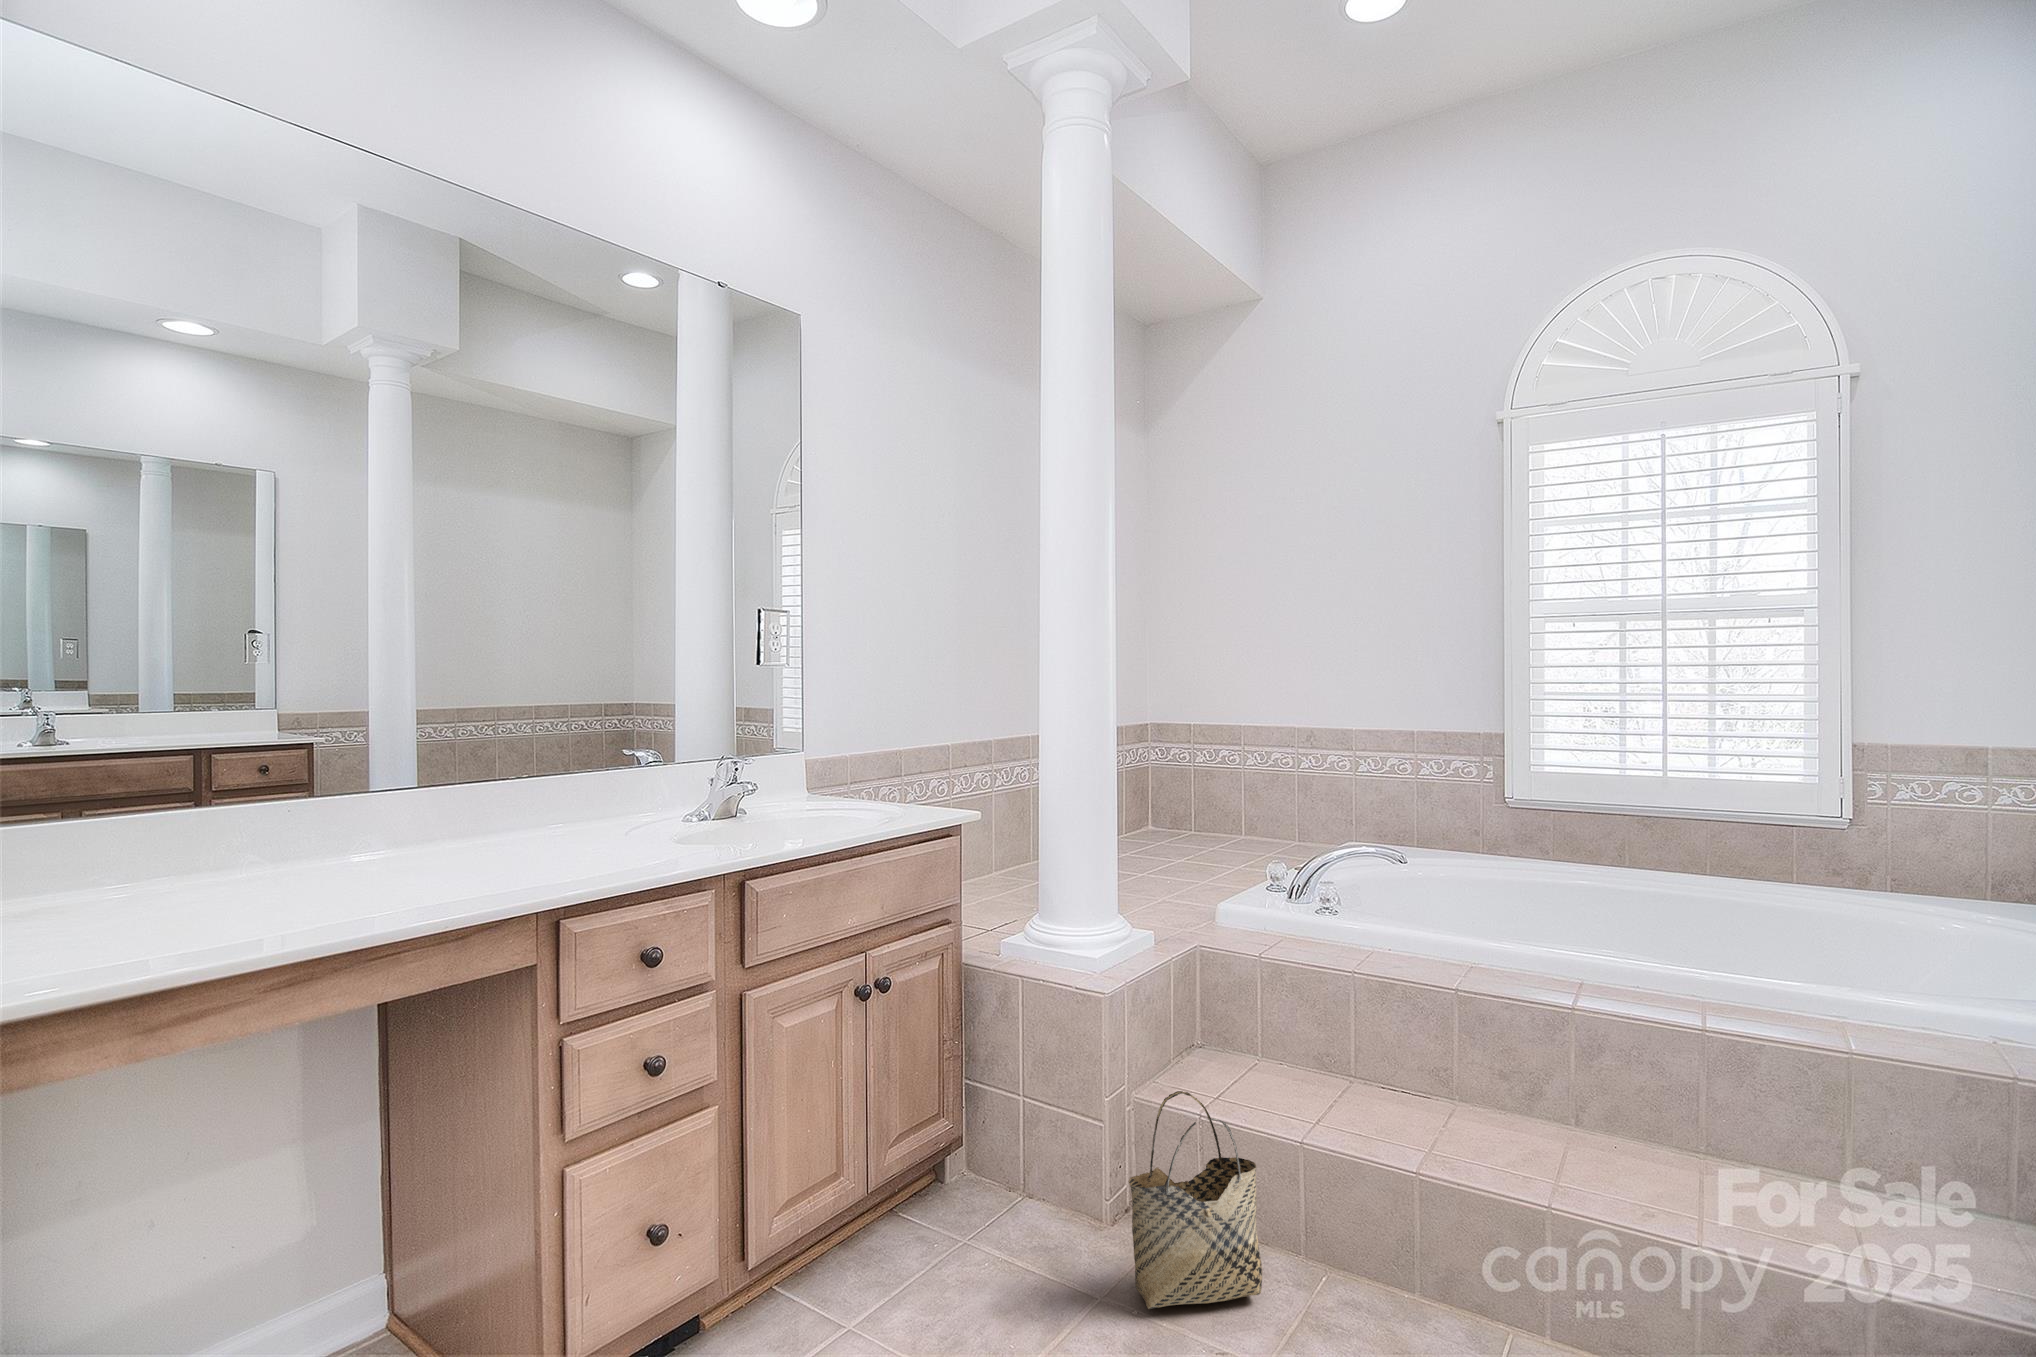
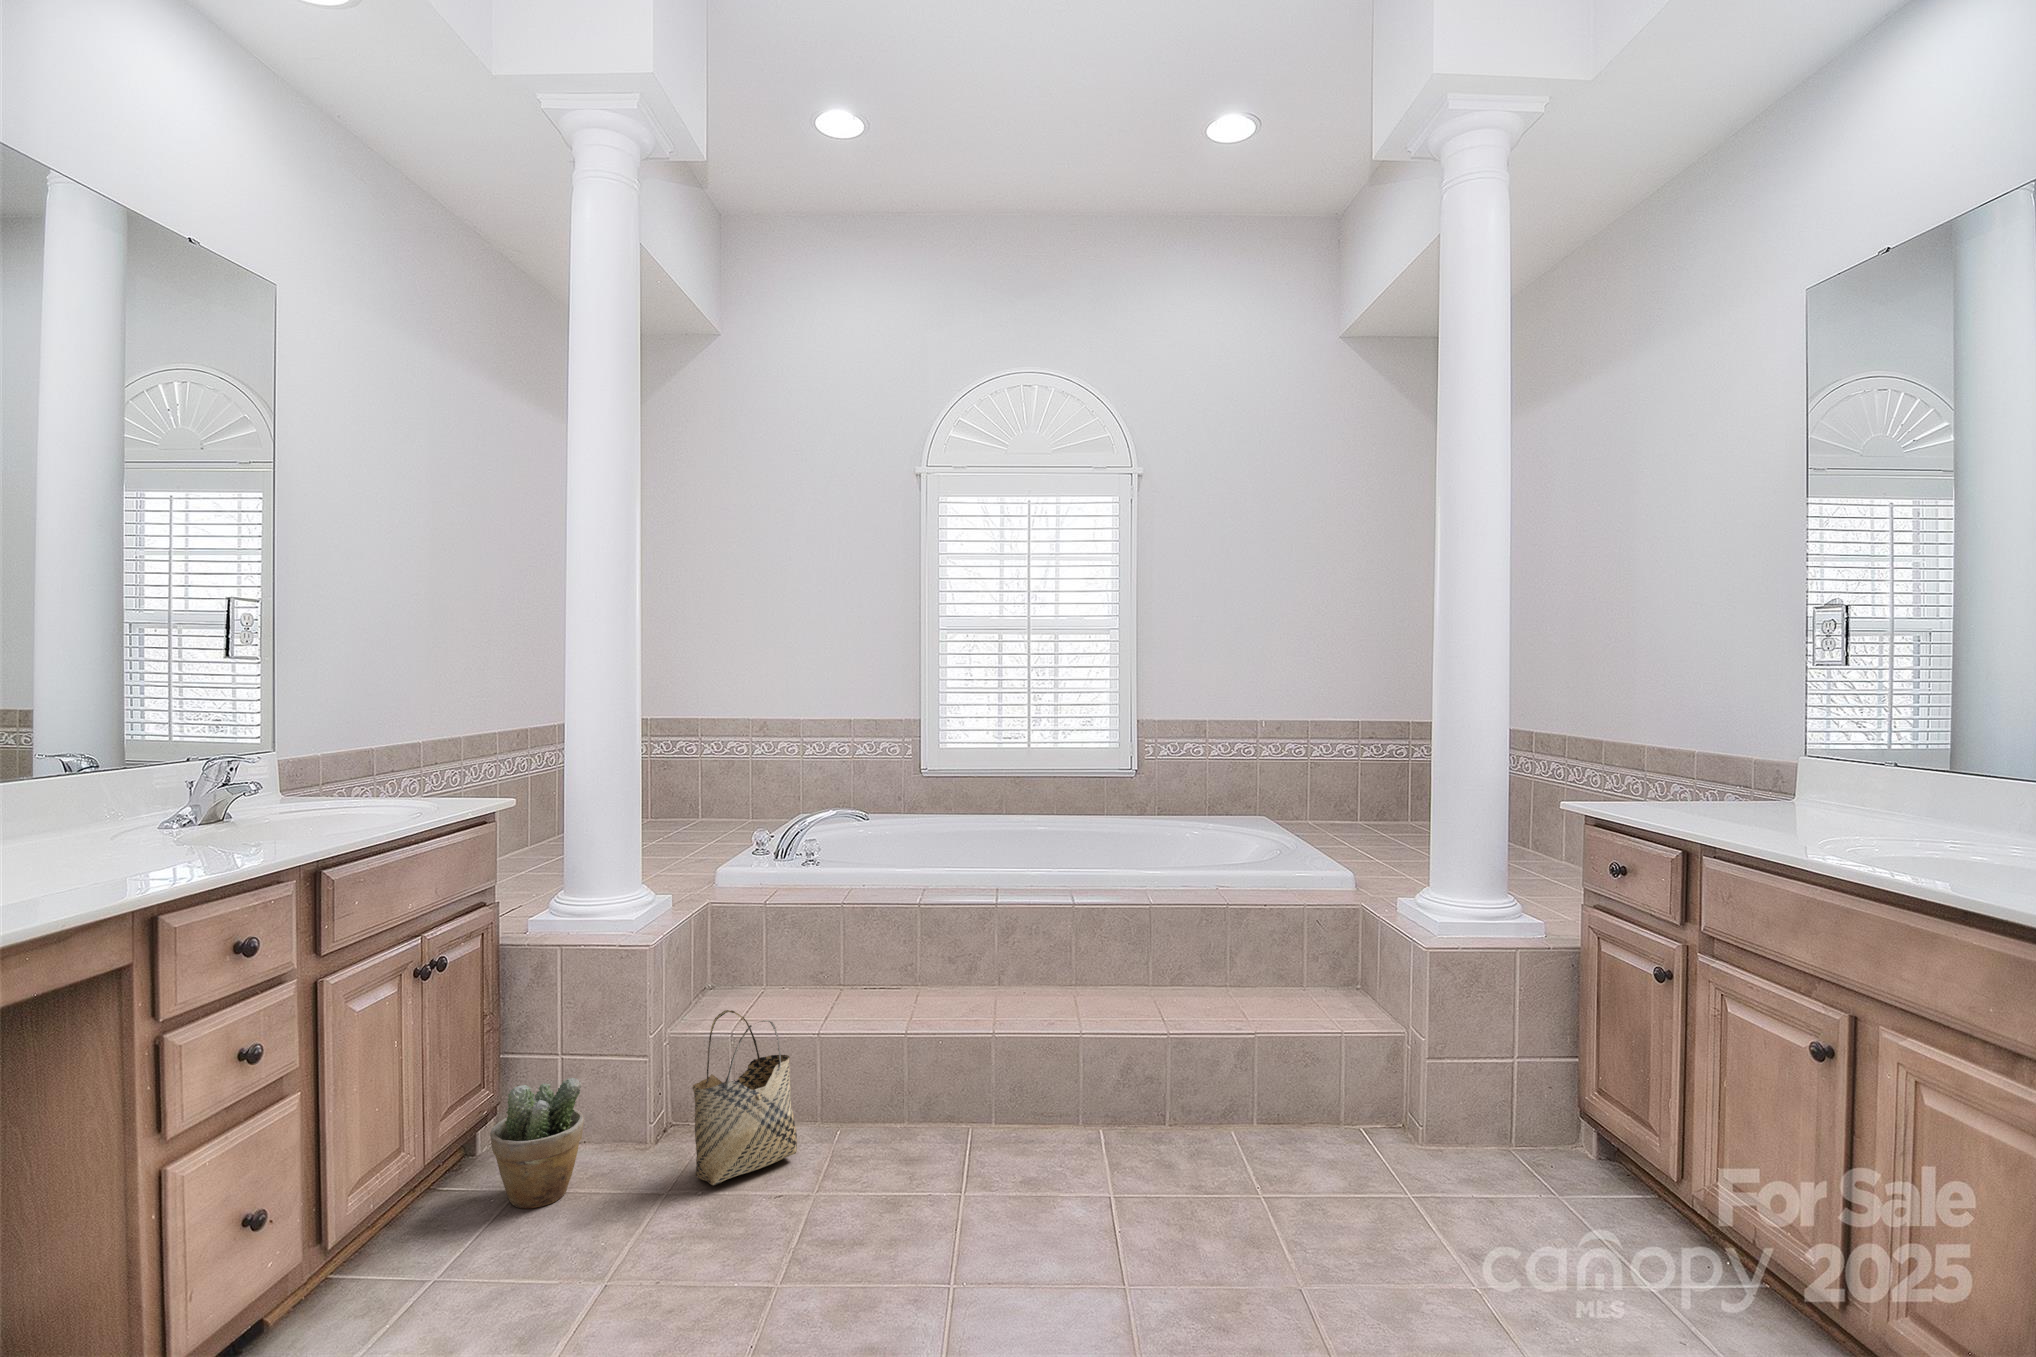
potted plant: none [928,1129,1021,1270] -> present [490,1078,584,1208]

